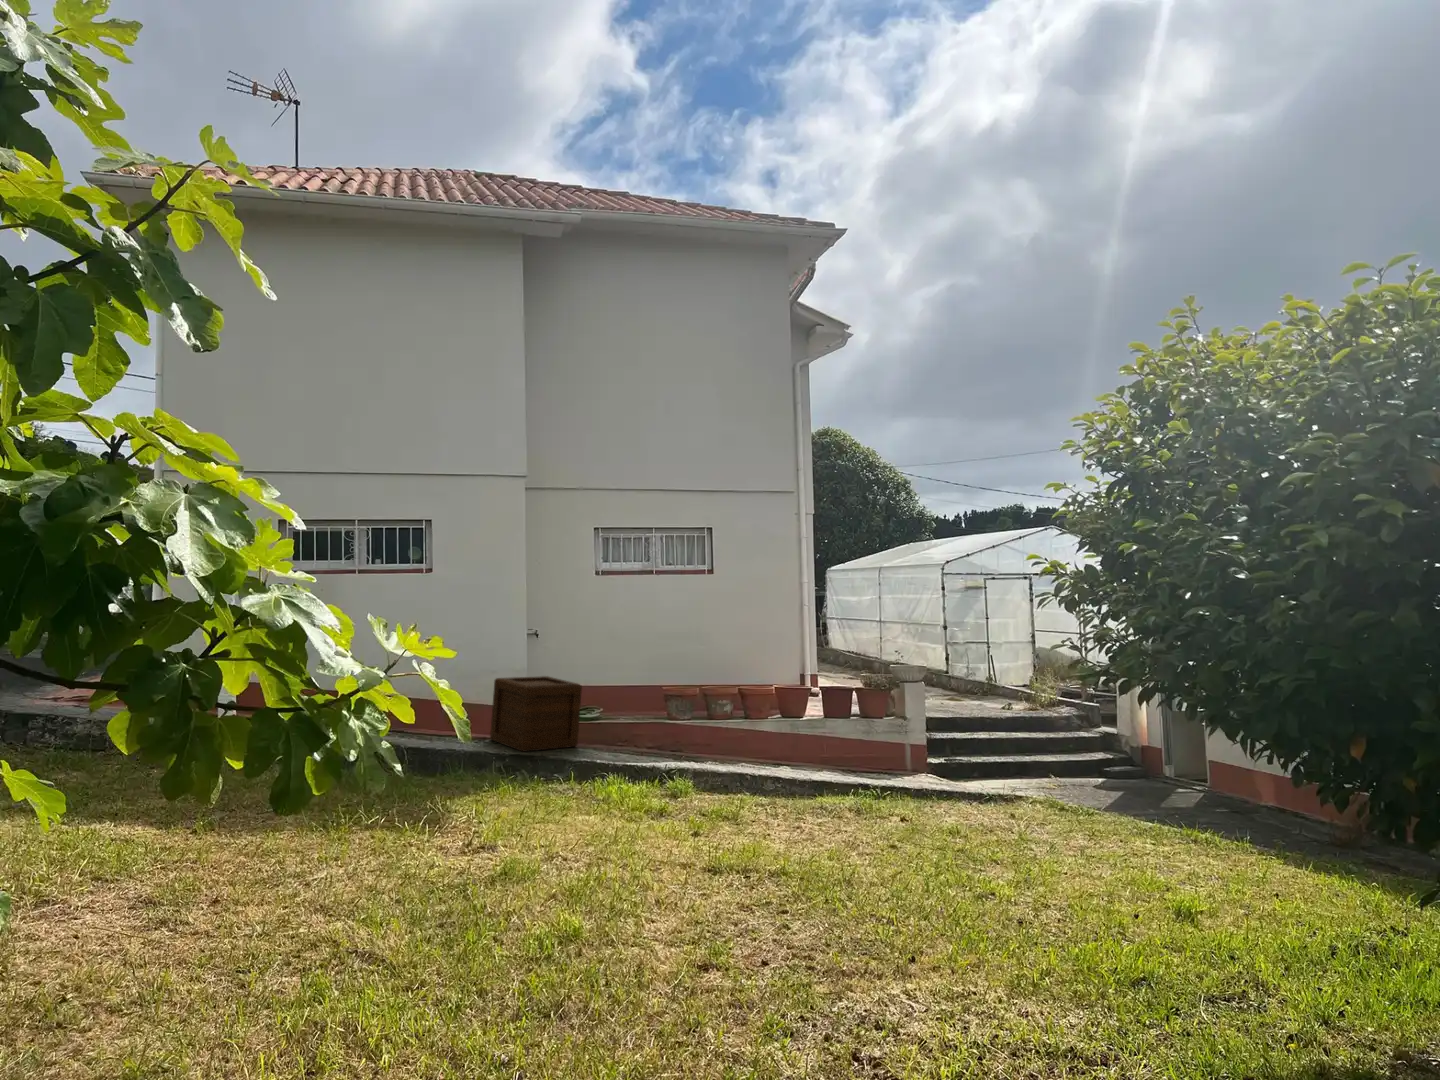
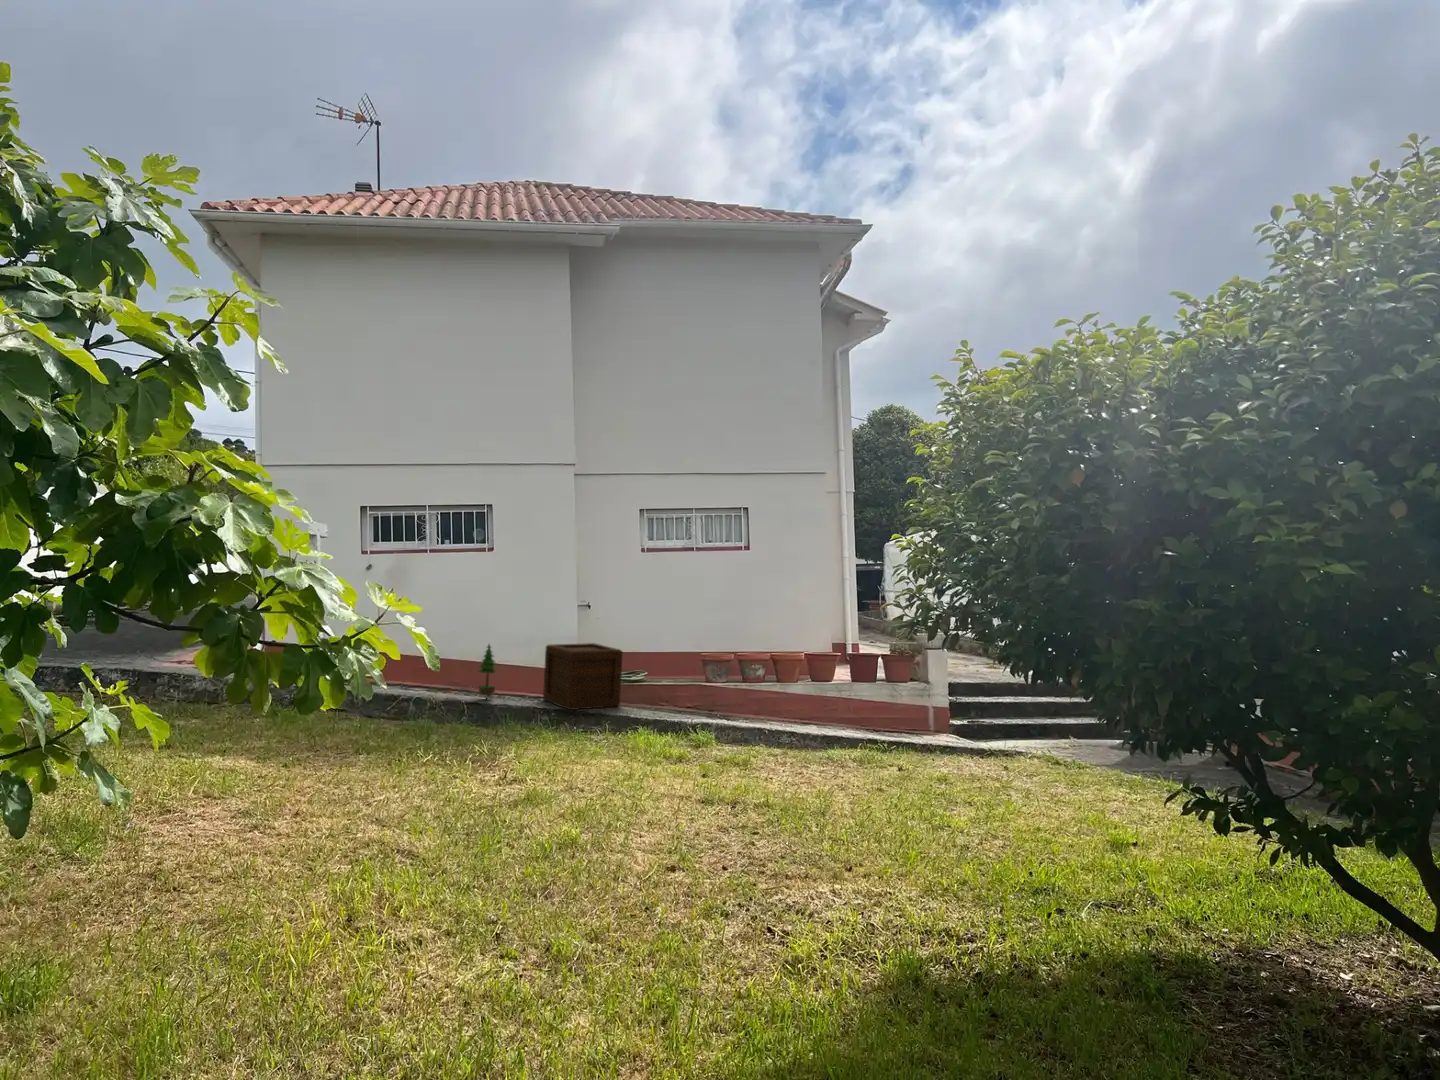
potted tree: none [416,676,440,740] -> present [478,645,497,697]

